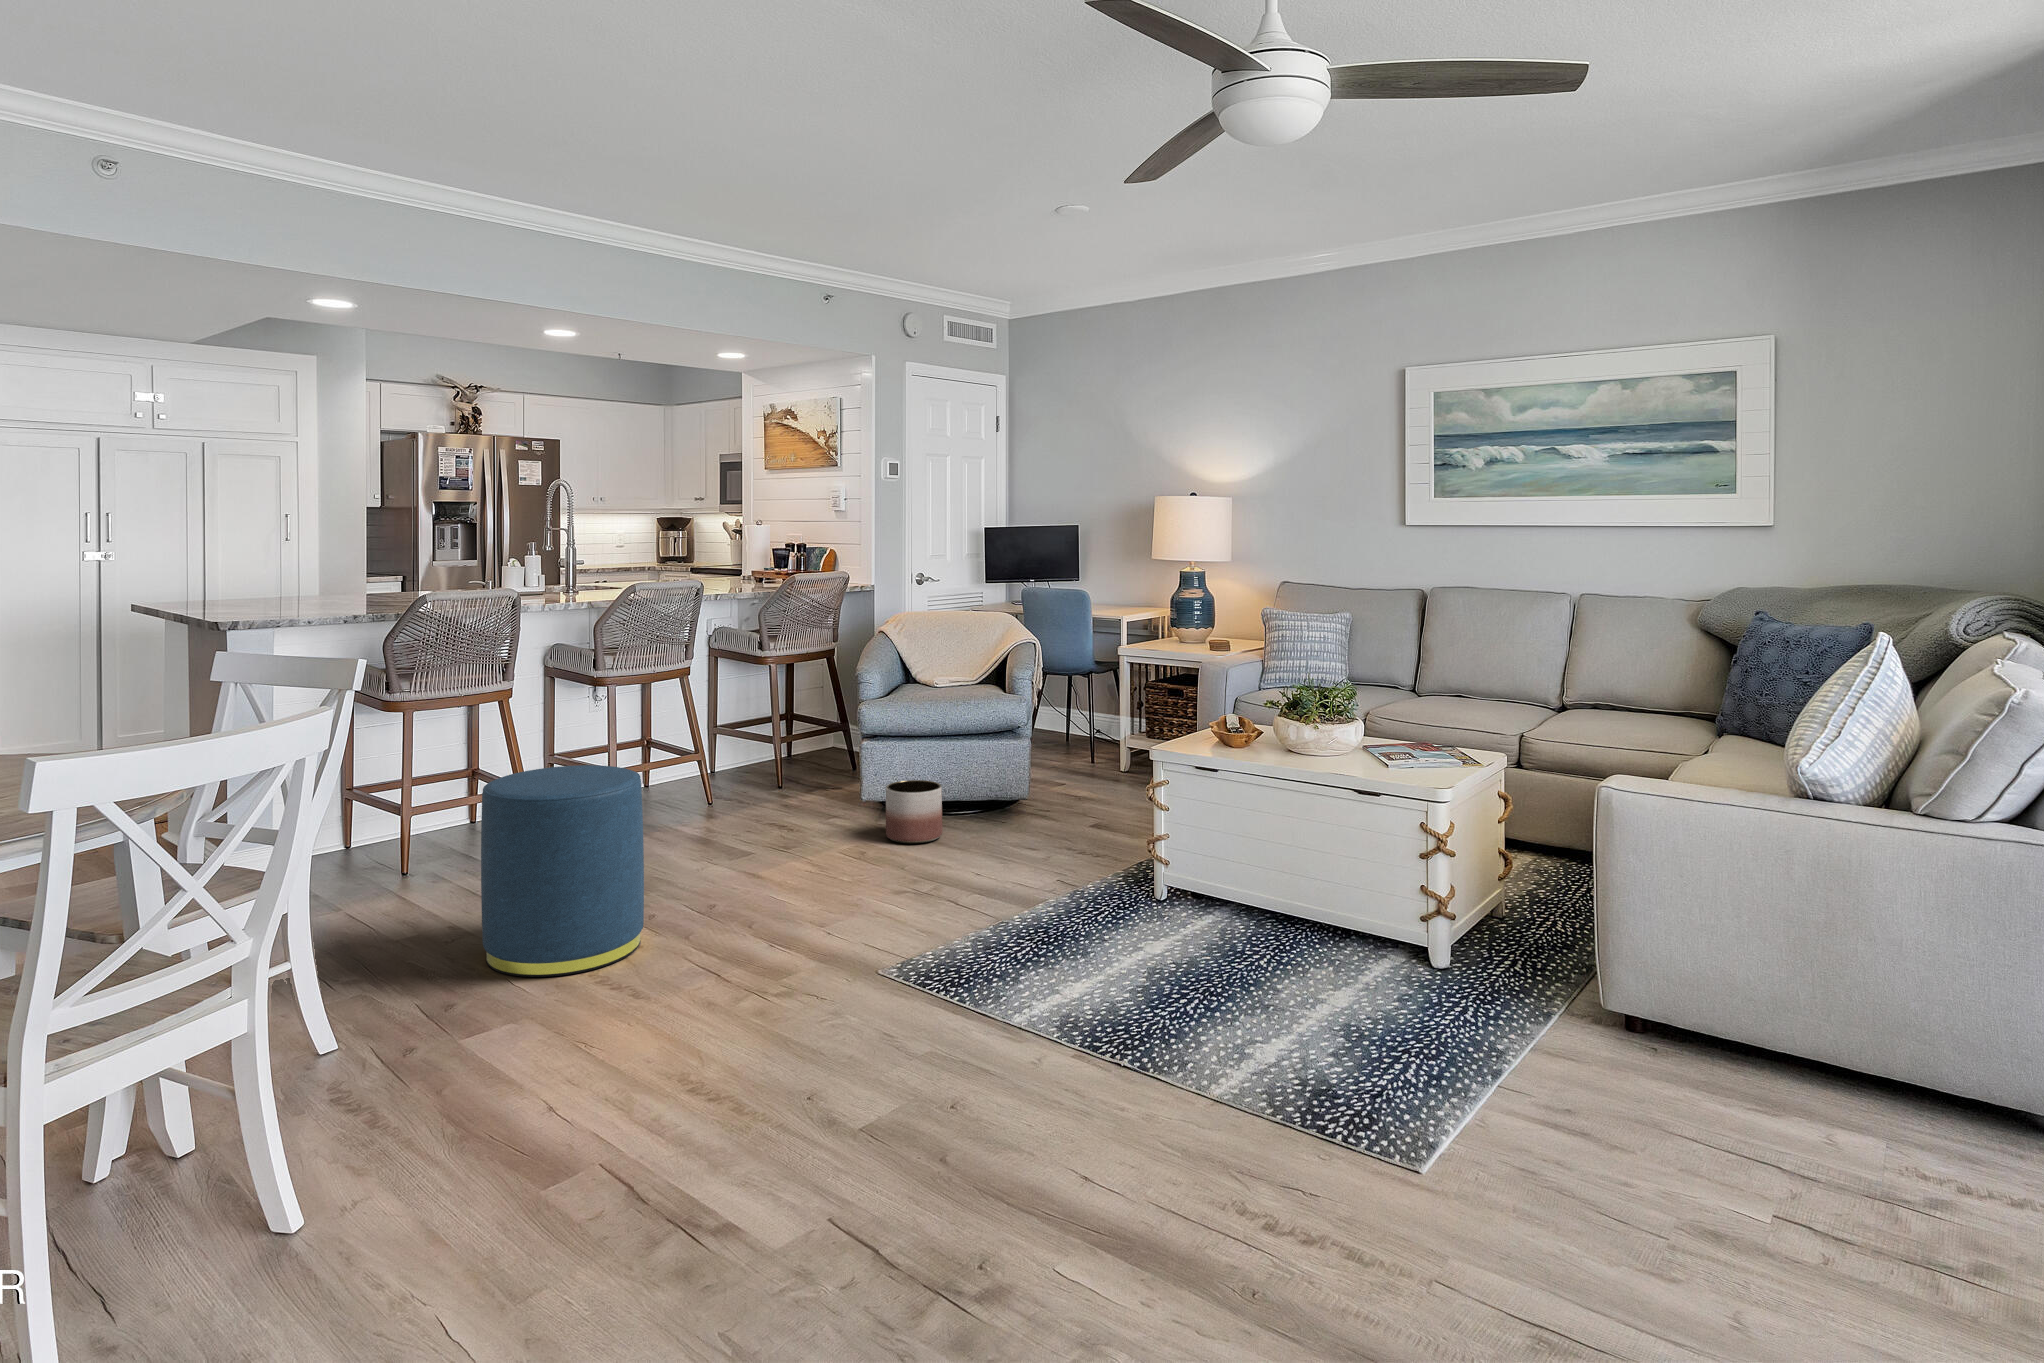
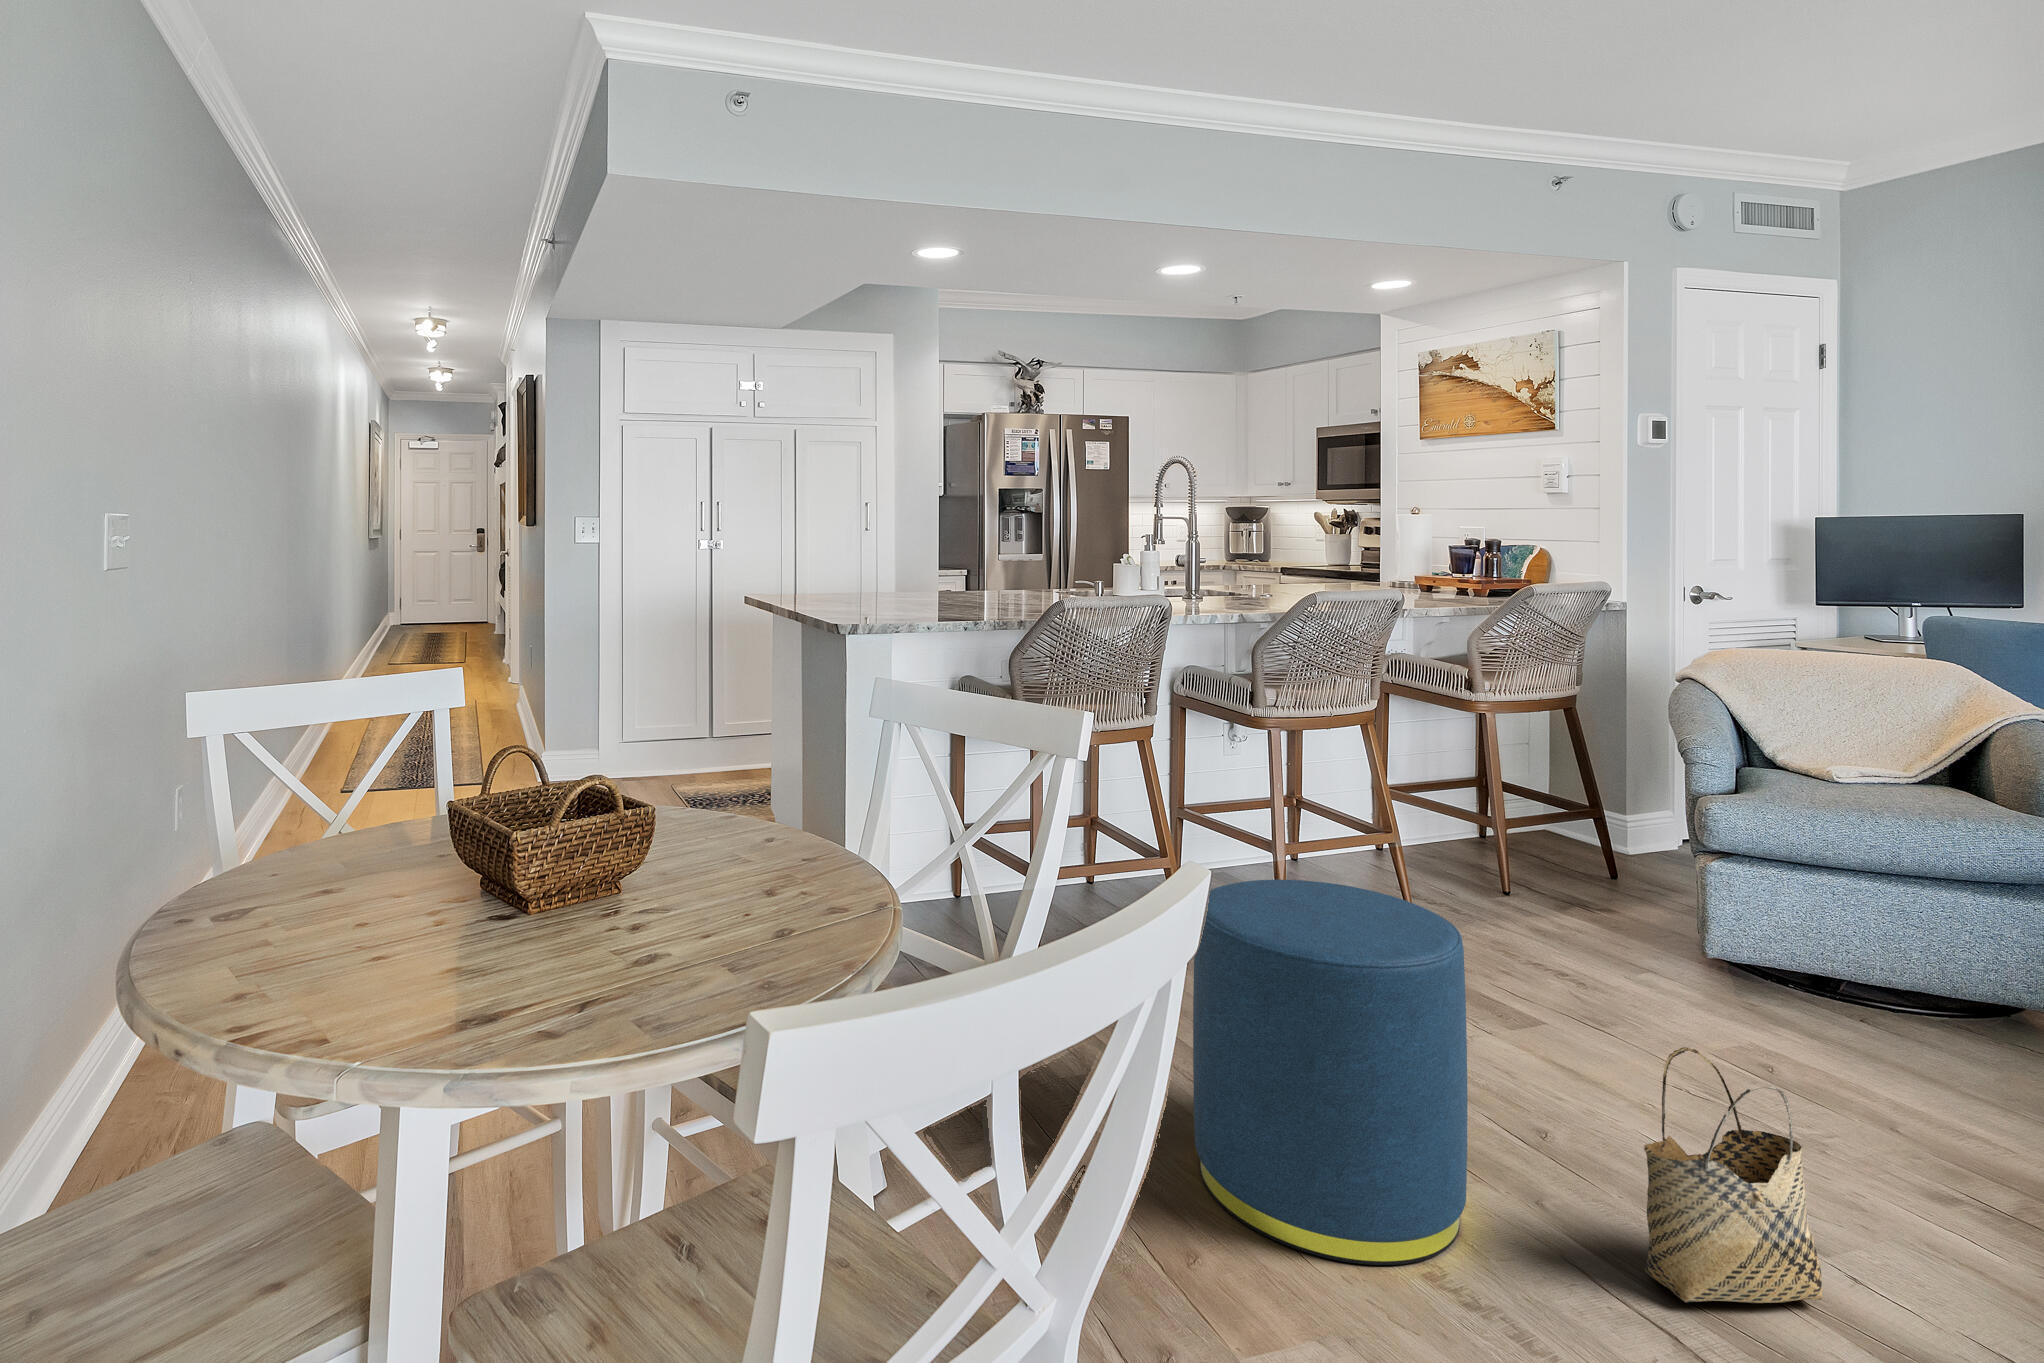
planter: present [886,780,942,843] -> none [1796,948,1932,1076]
woven basket: none [721,822,804,950] -> present [1644,1047,1822,1303]

